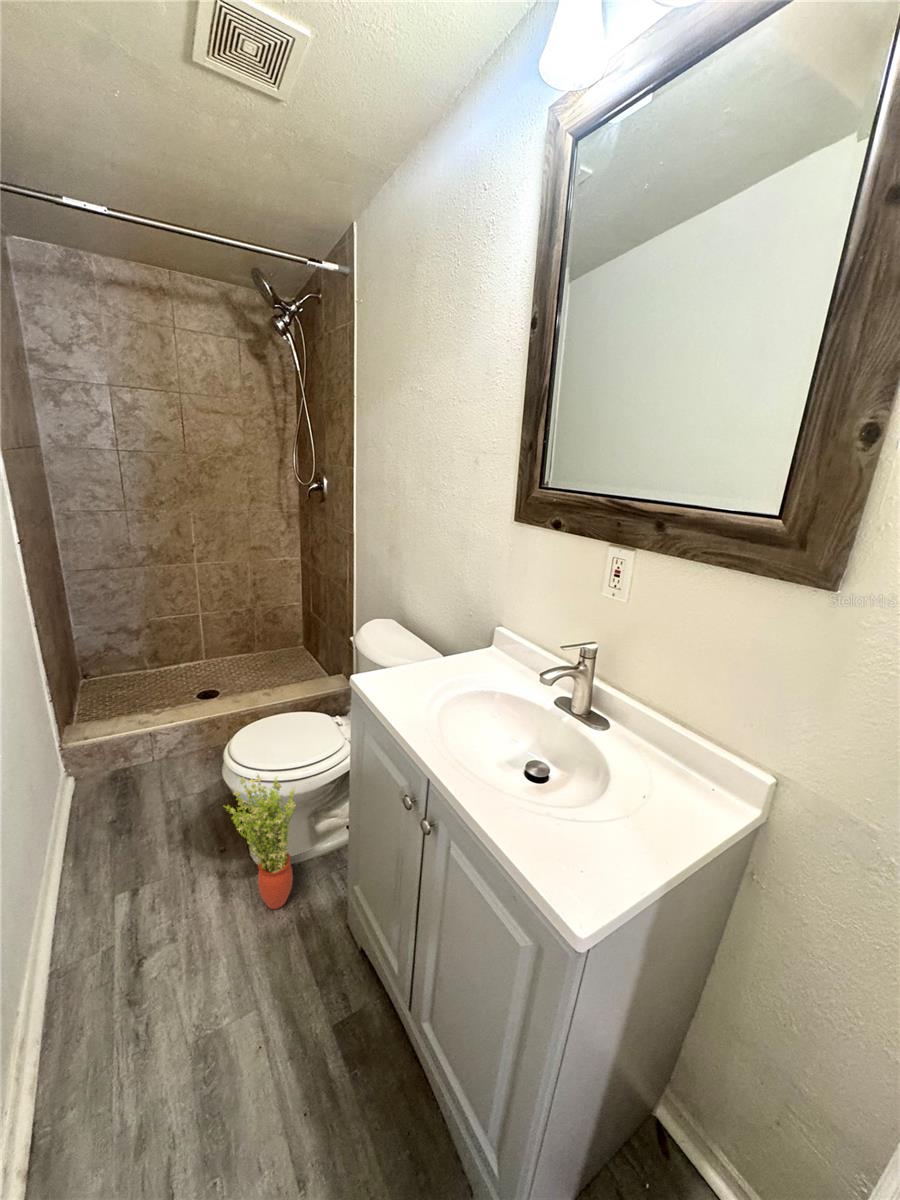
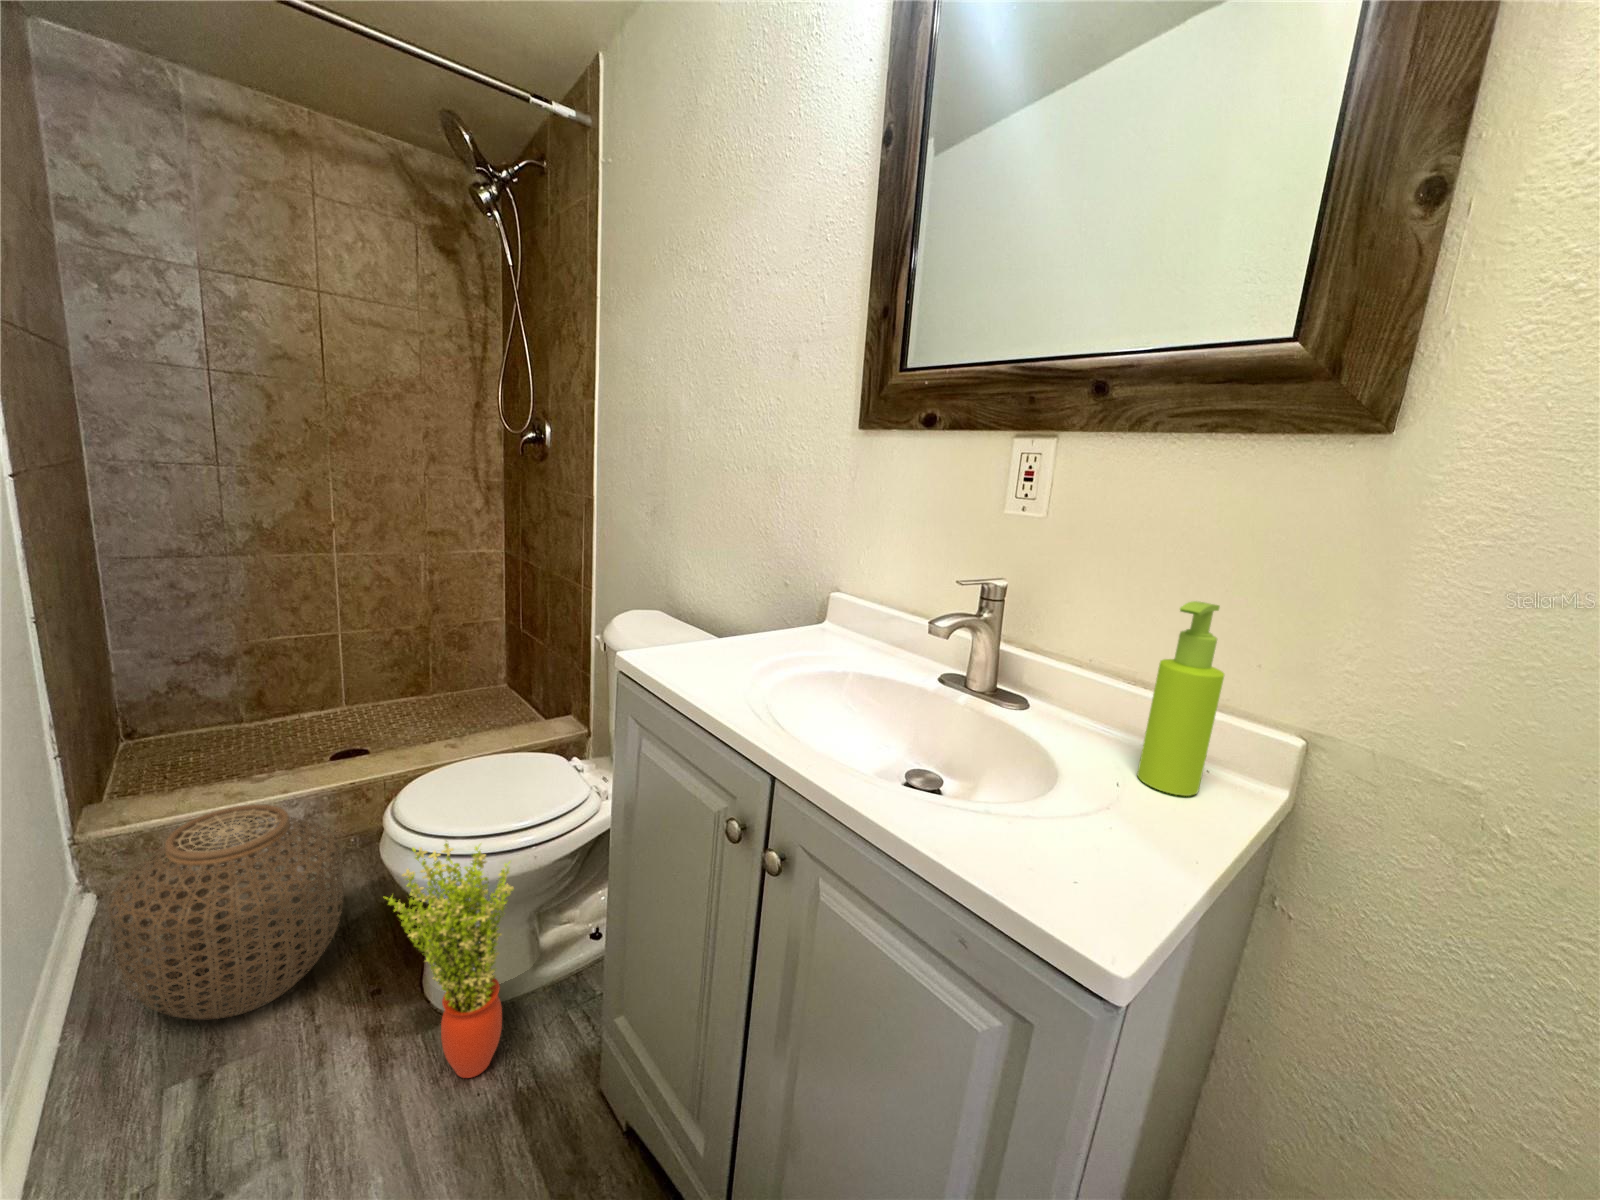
soap dispenser: none [662,687,717,810] -> present [1137,601,1224,796]
woven basket: none [82,737,204,859] -> present [108,804,343,1019]

